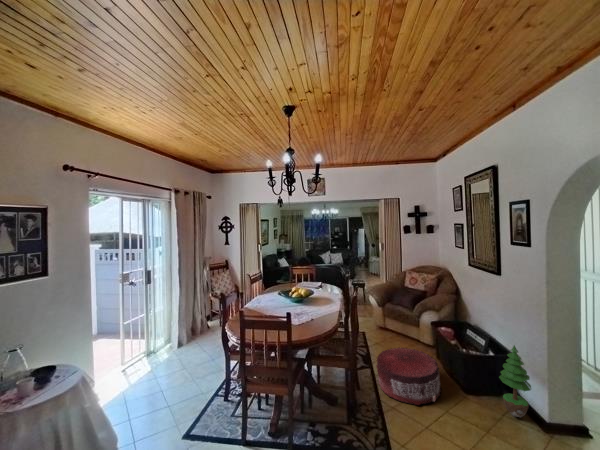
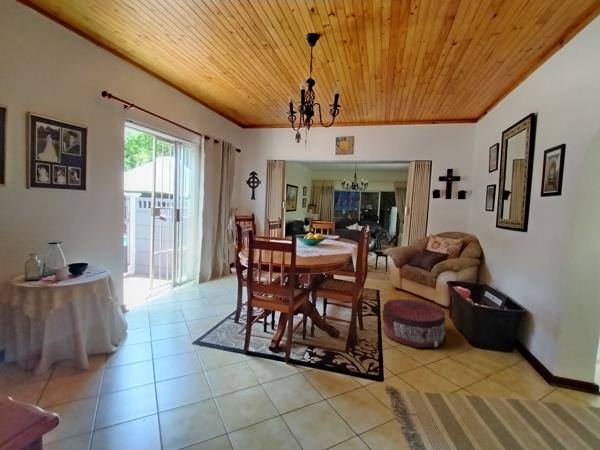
potted tree: present [499,345,531,417] -> none [507,296,540,369]

